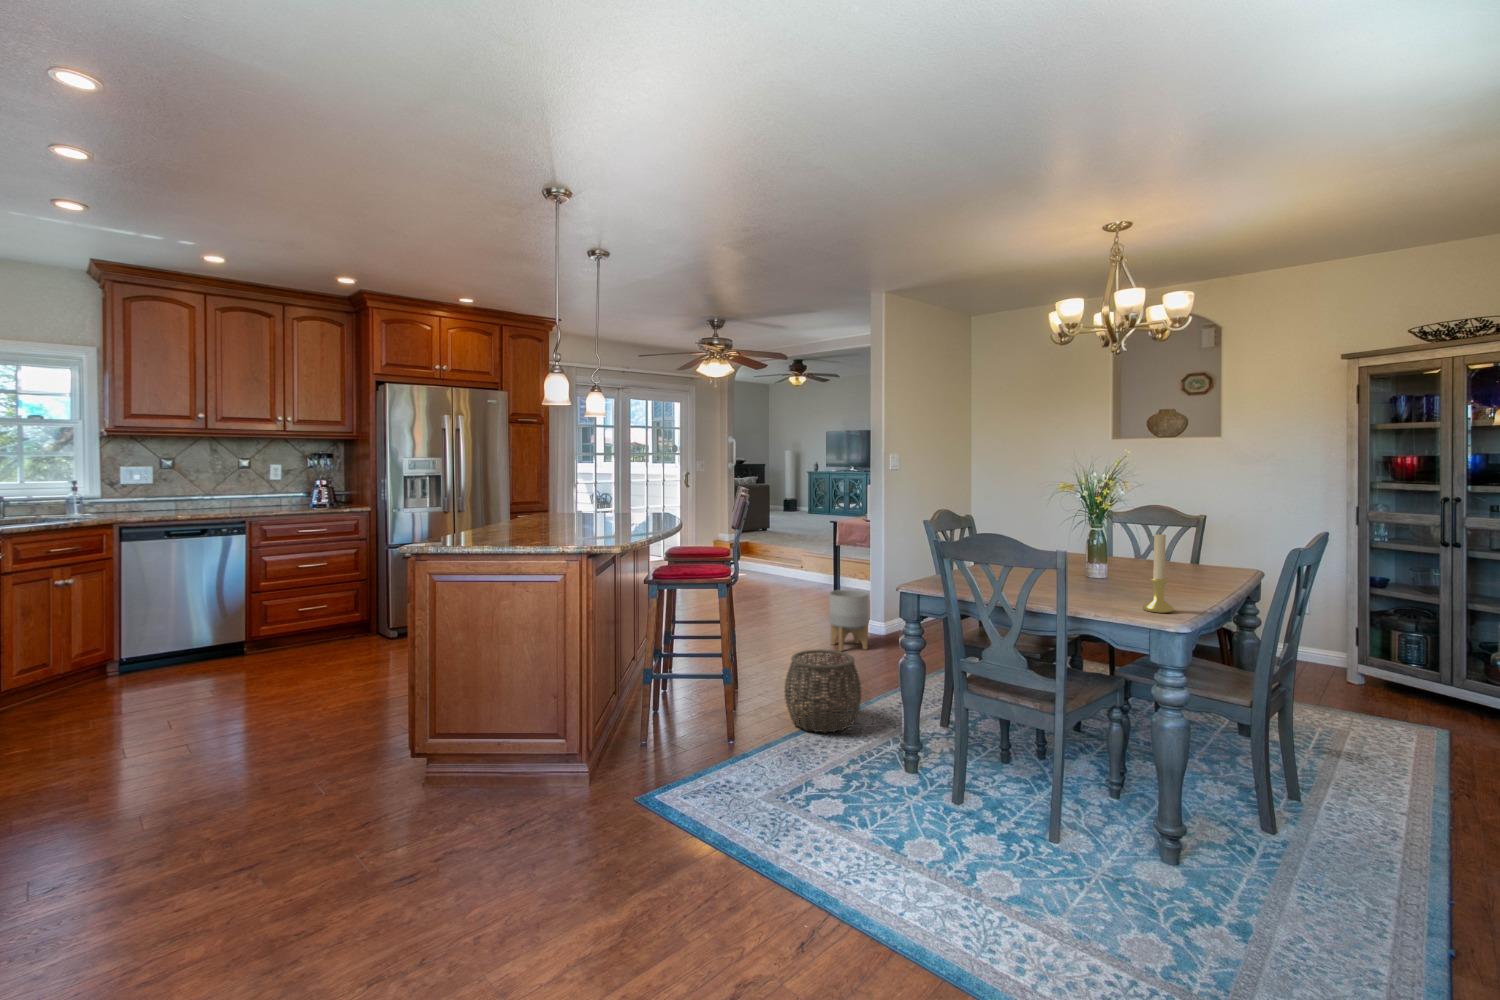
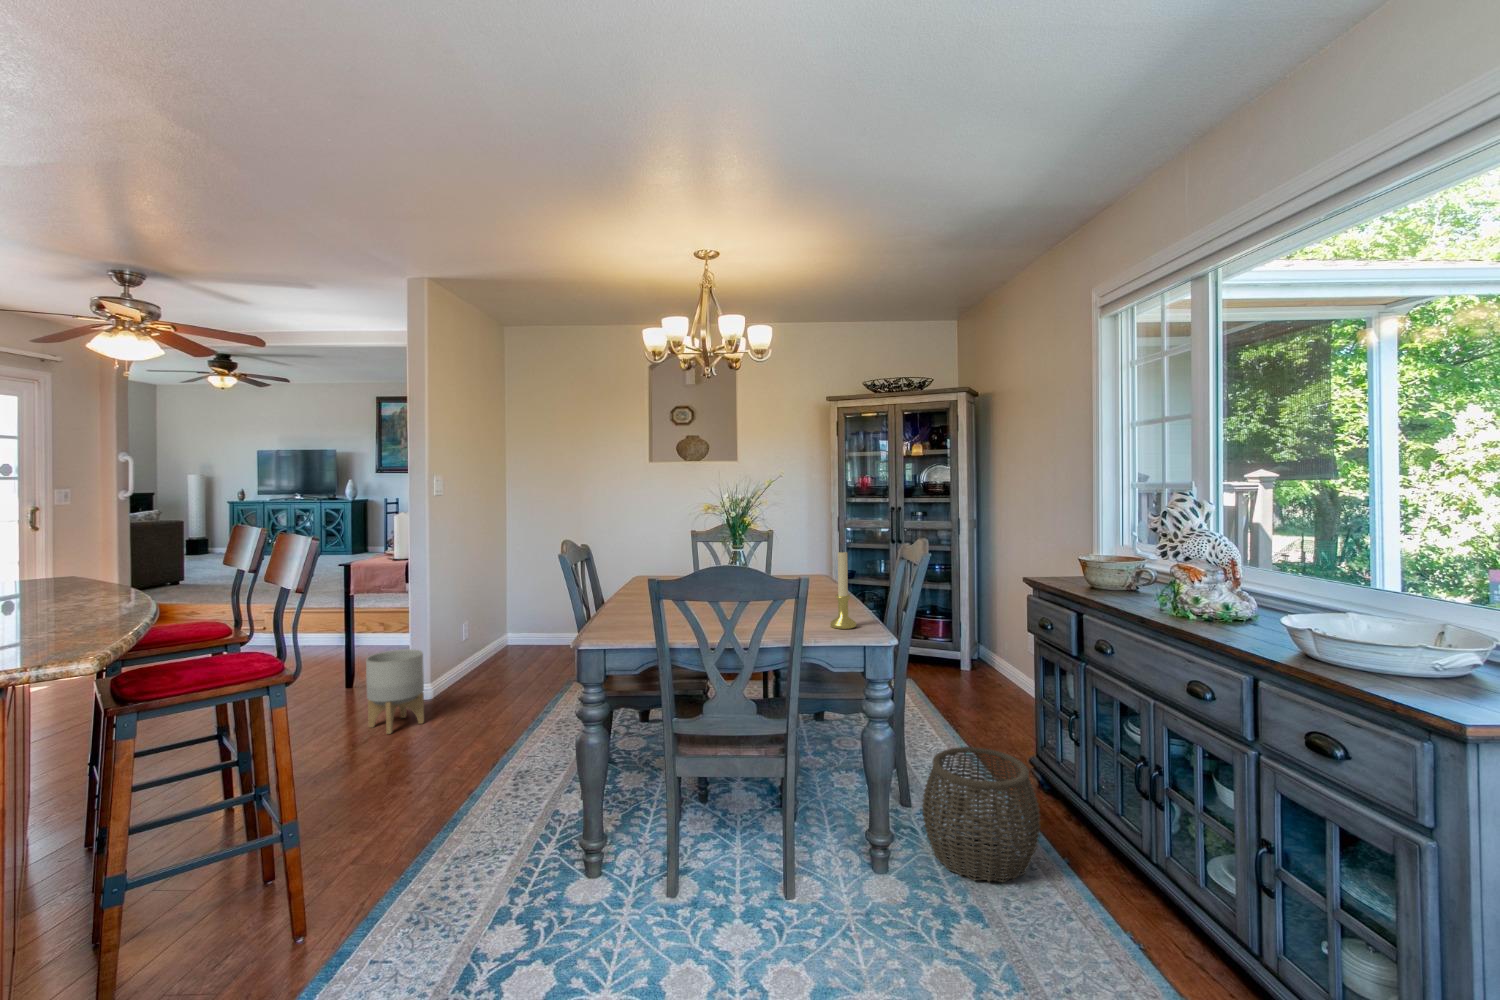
woven basket: present [784,649,862,732] -> present [923,747,1040,882]

